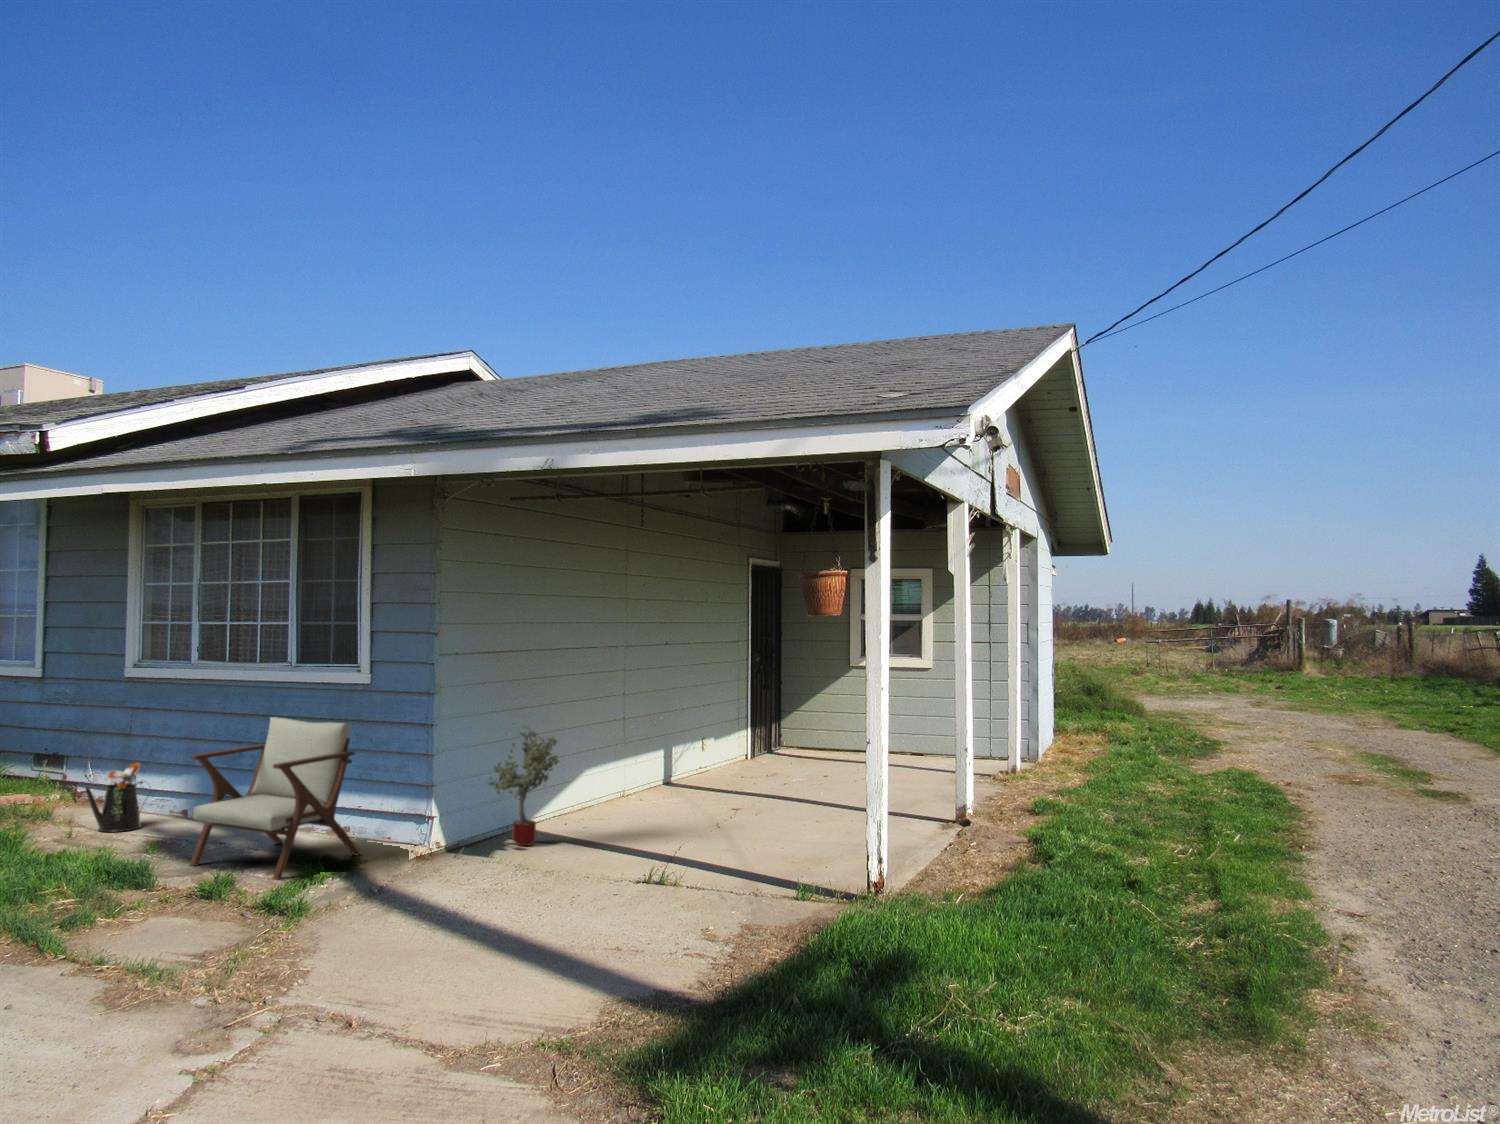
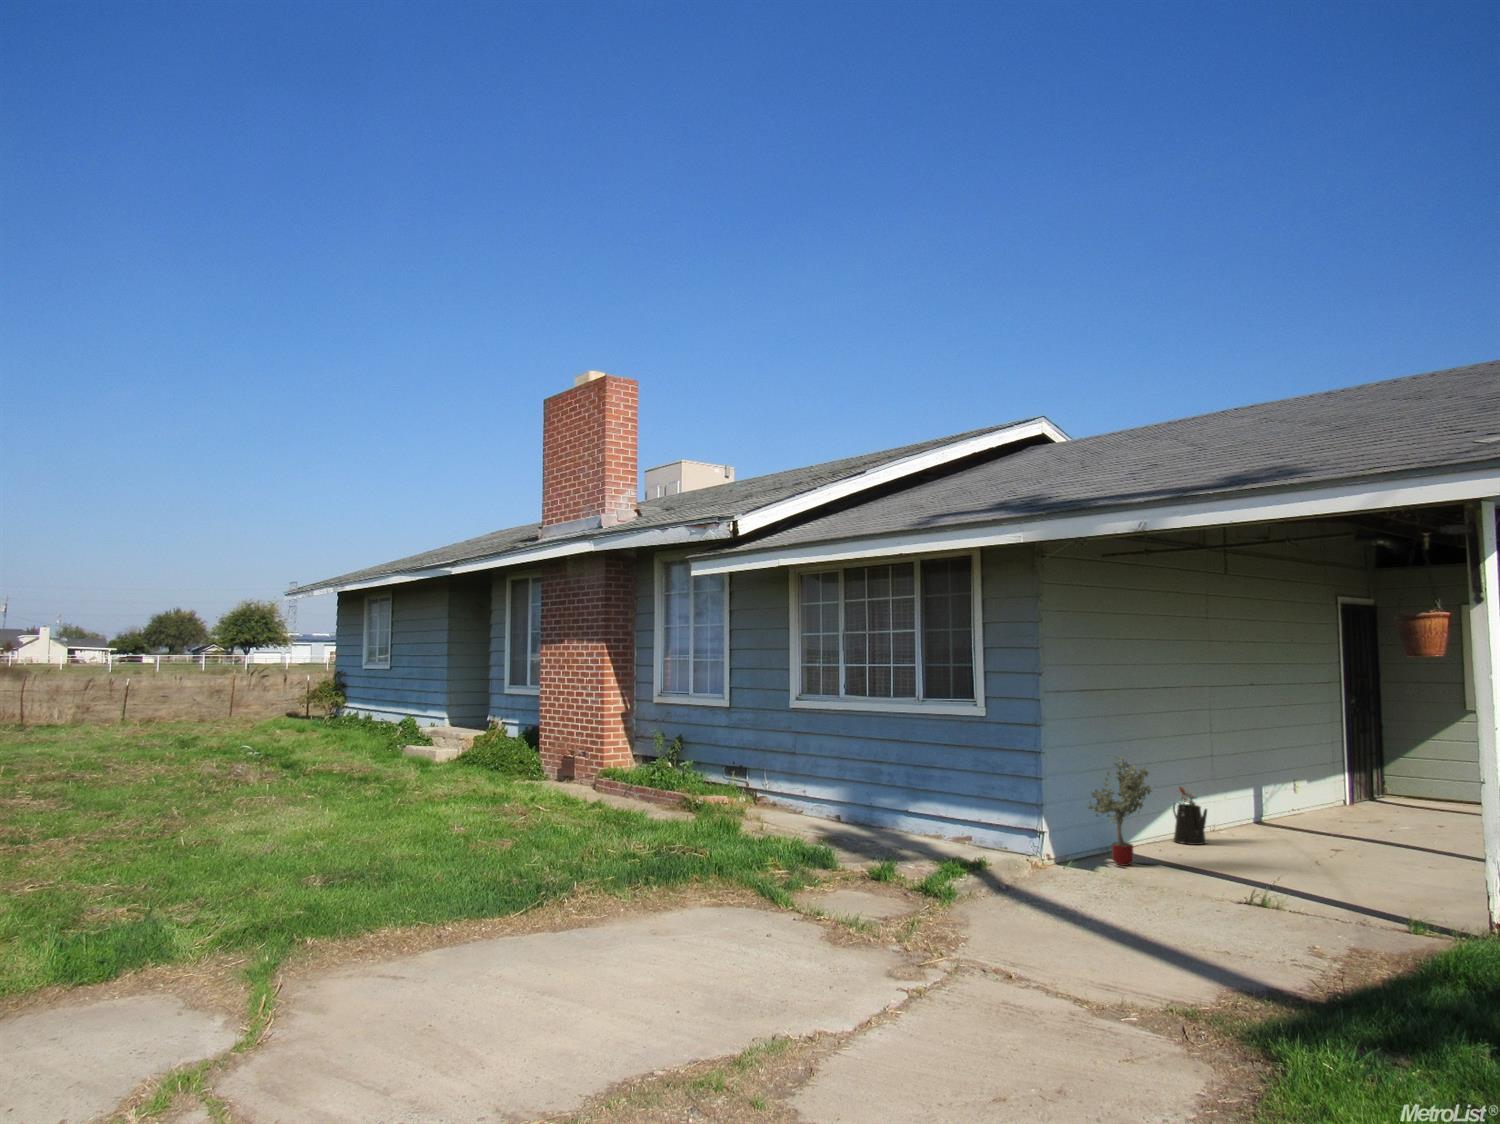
lounge chair: present [190,717,361,880] -> none [852,742,984,872]
watering can: present [86,763,151,832] -> present [1173,787,1207,845]

